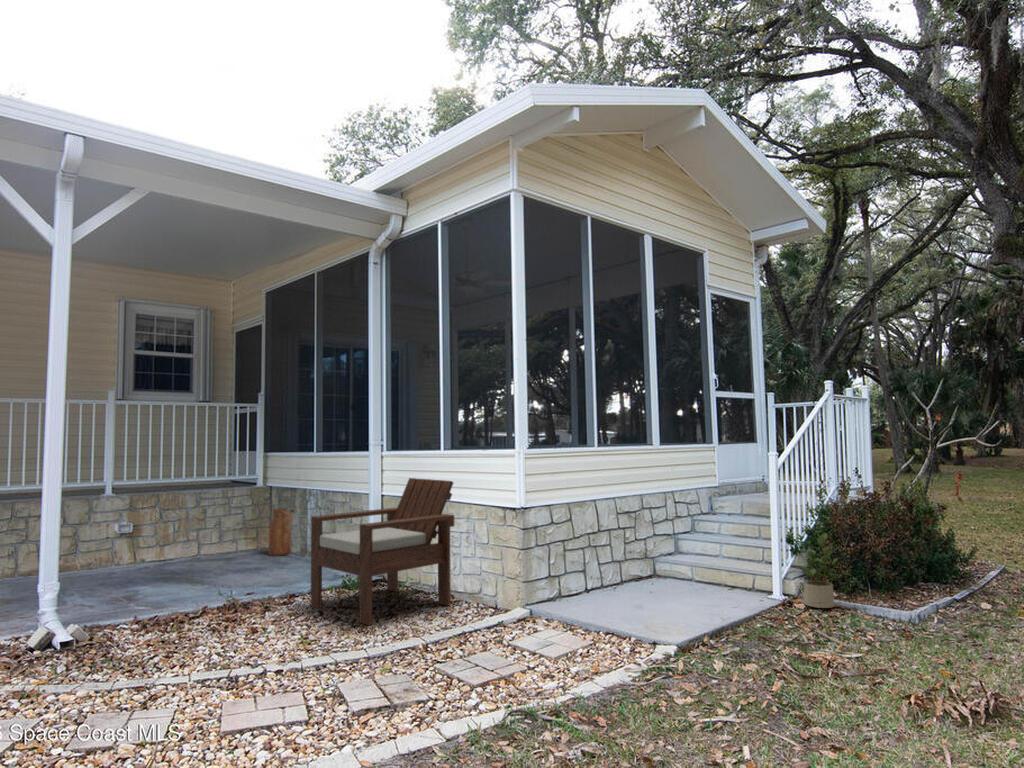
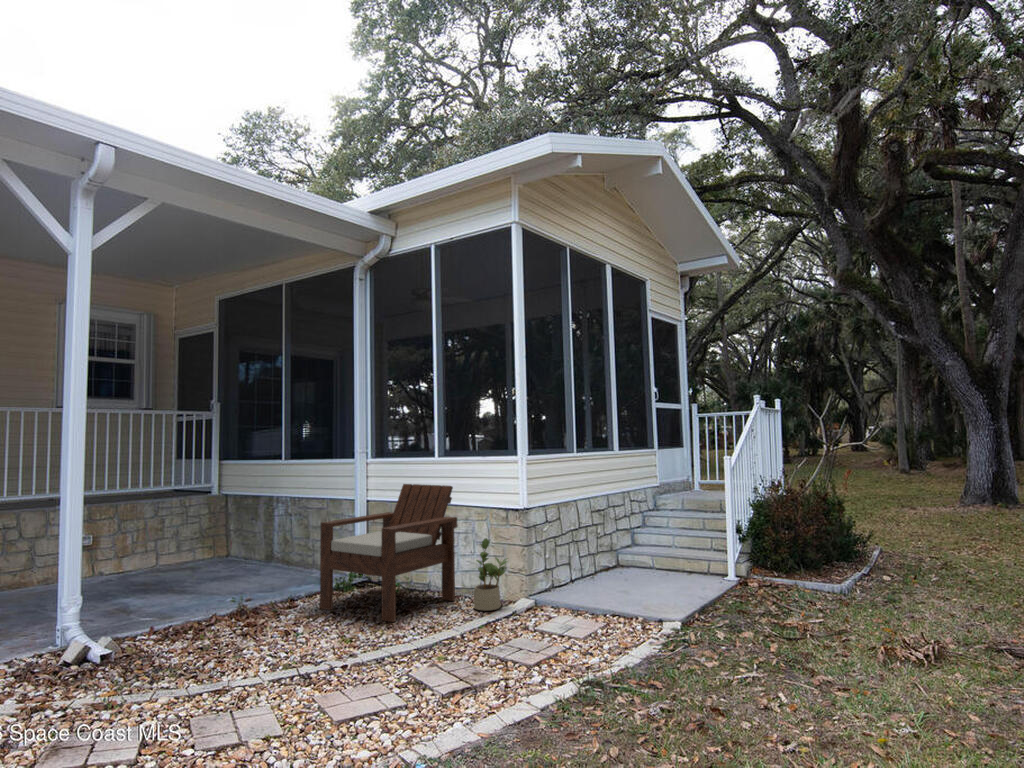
watering can: present [268,508,294,556] -> none [233,516,263,564]
potted plant: present [798,533,838,608] -> present [473,538,507,611]

